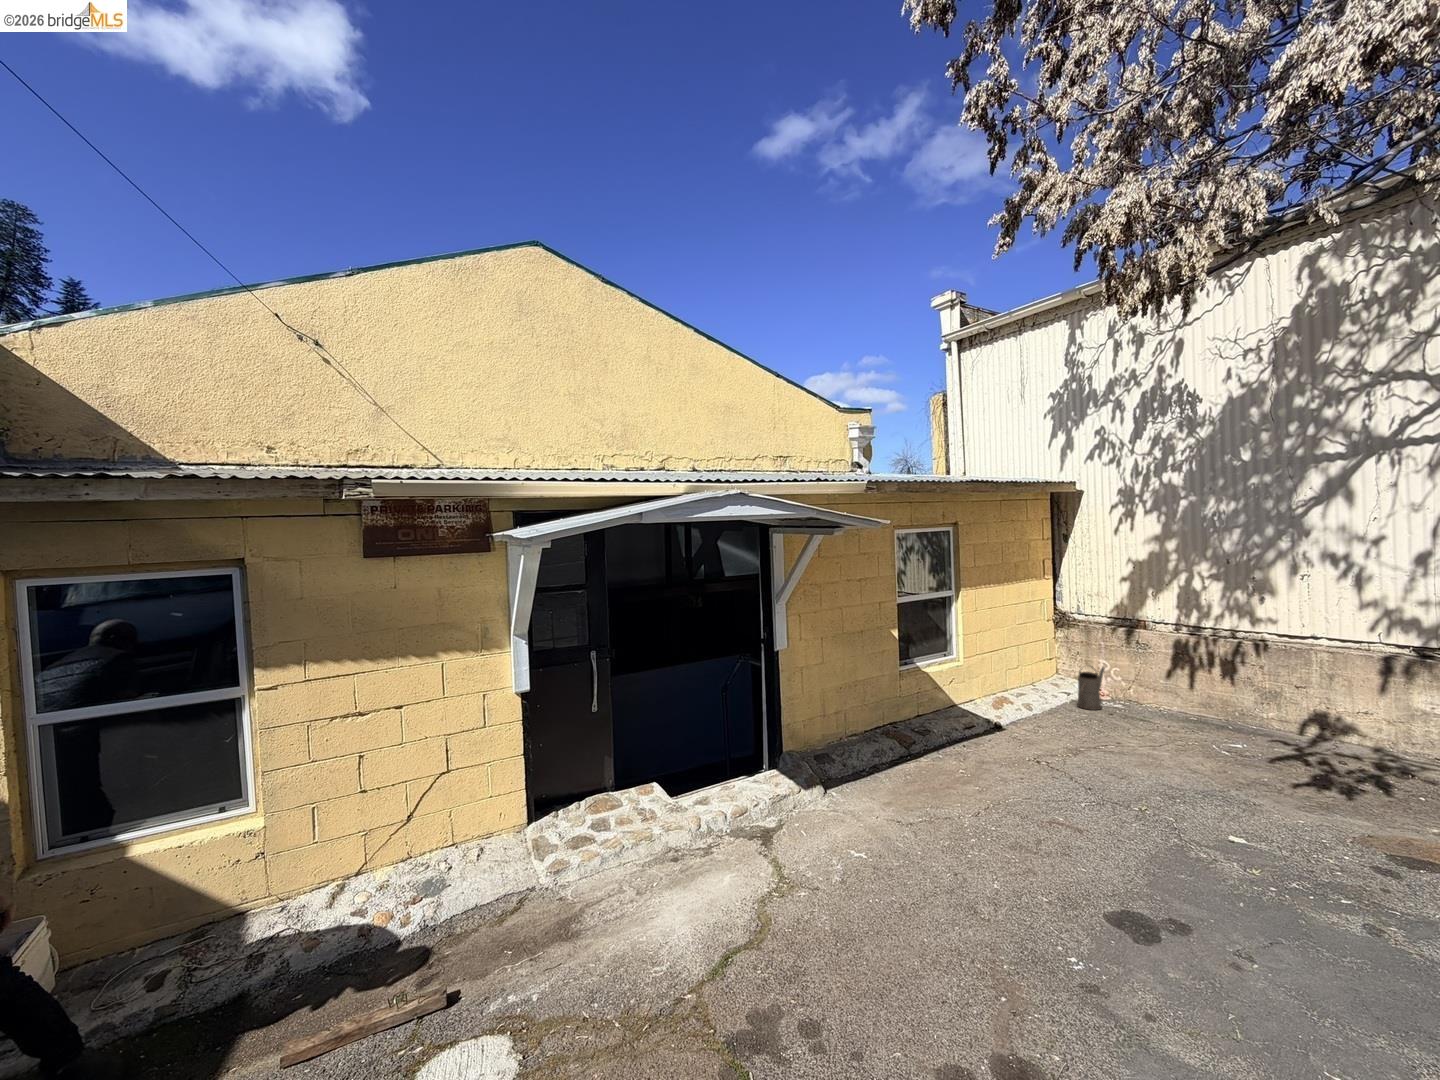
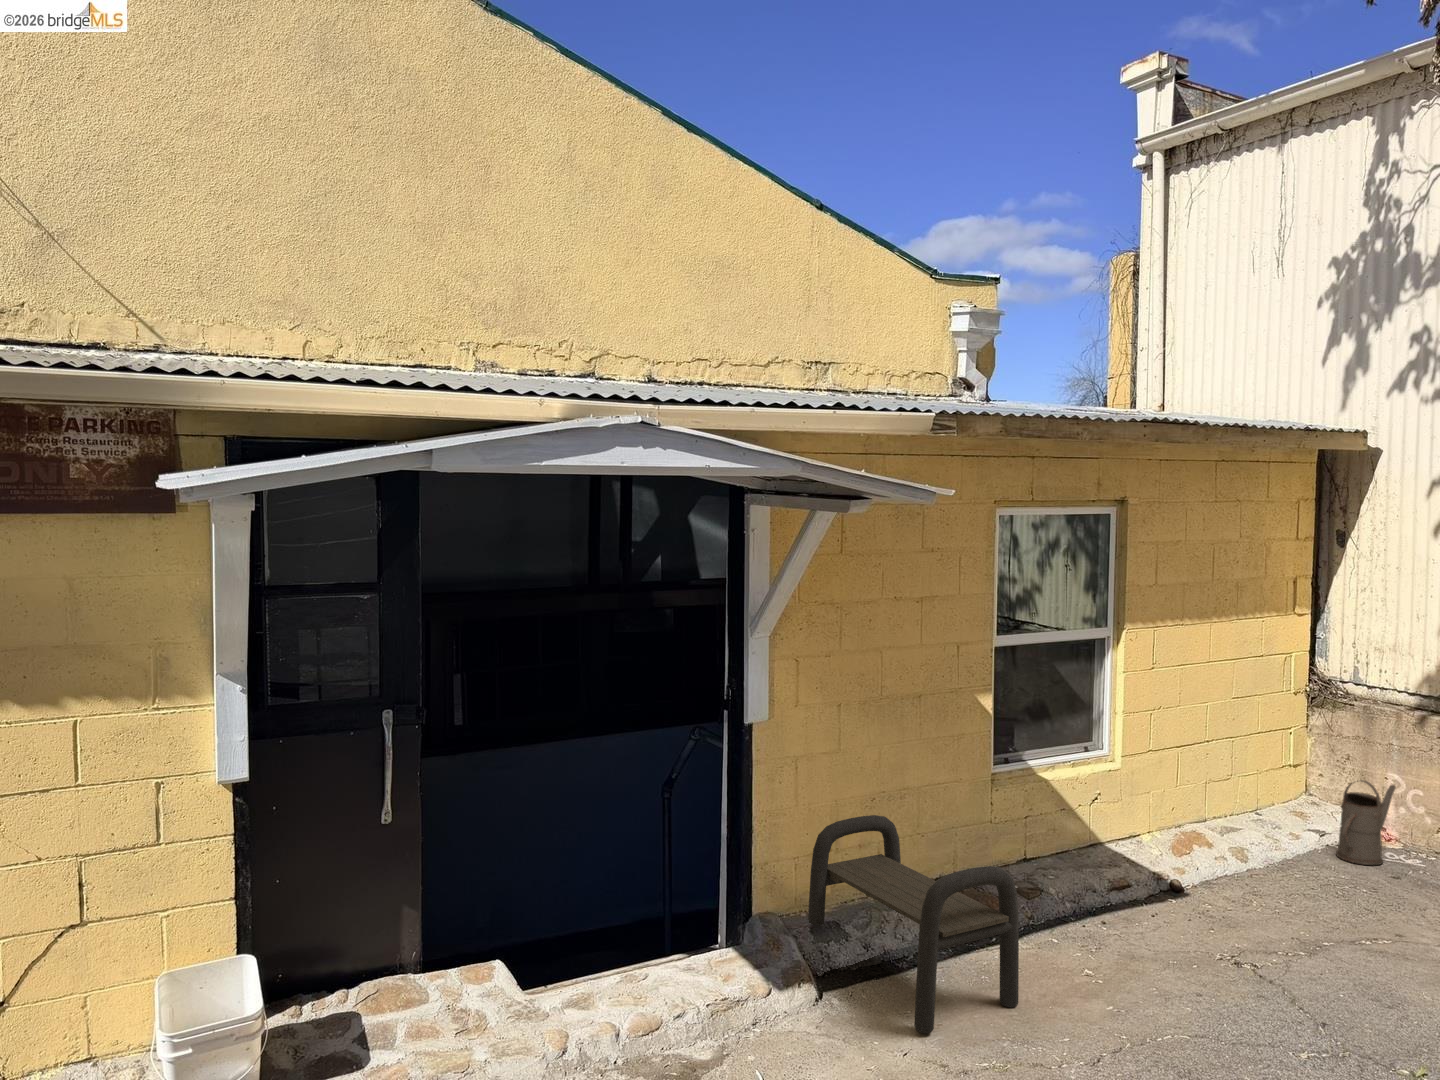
bench: none [812,696,929,806] -> present [808,815,1019,1033]

